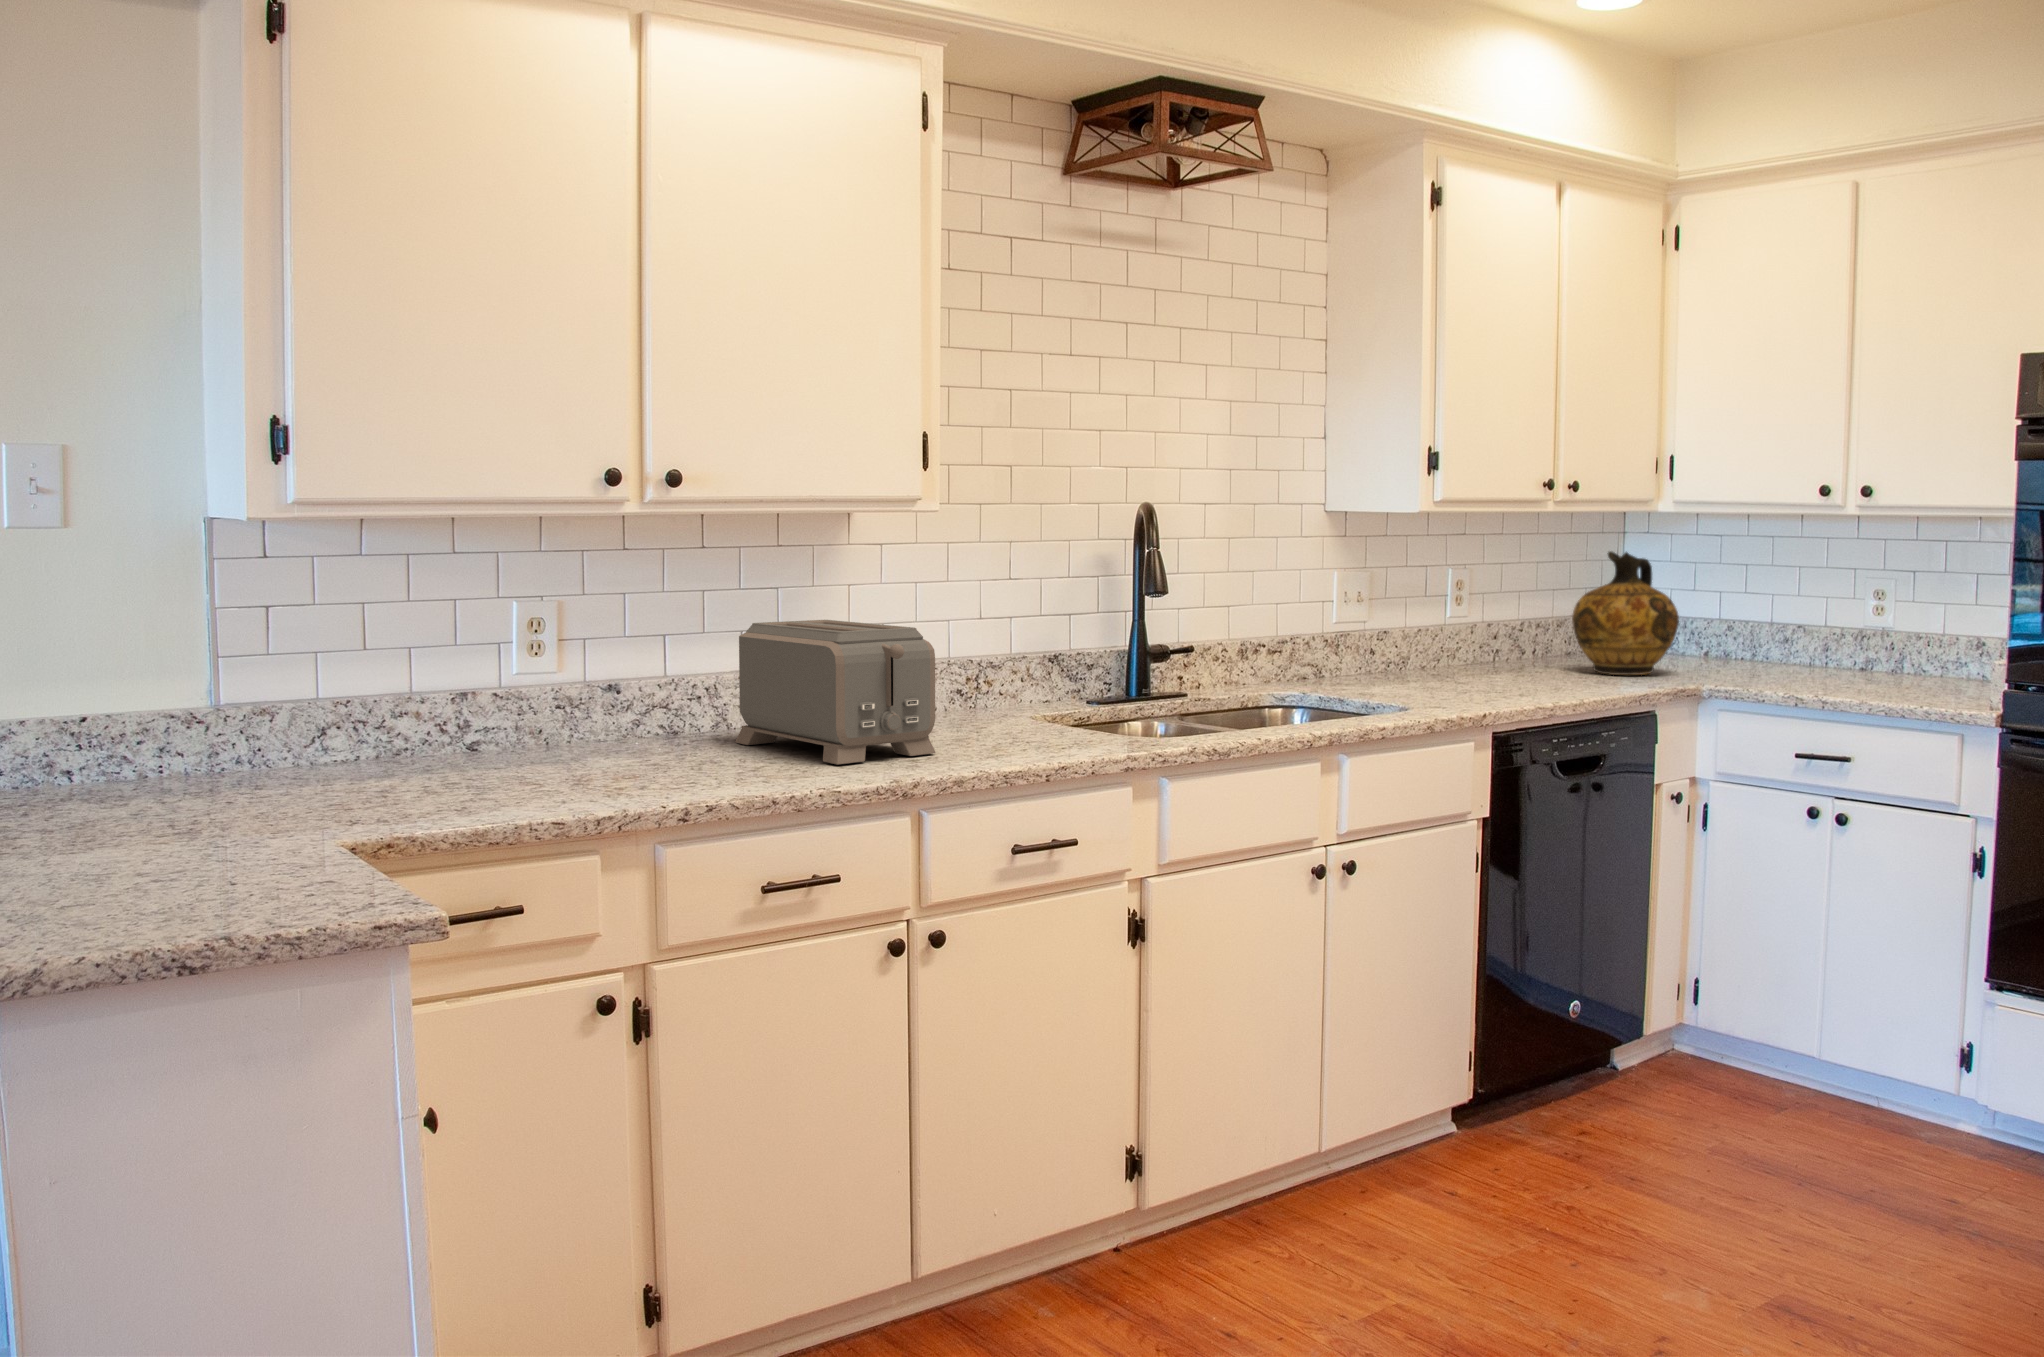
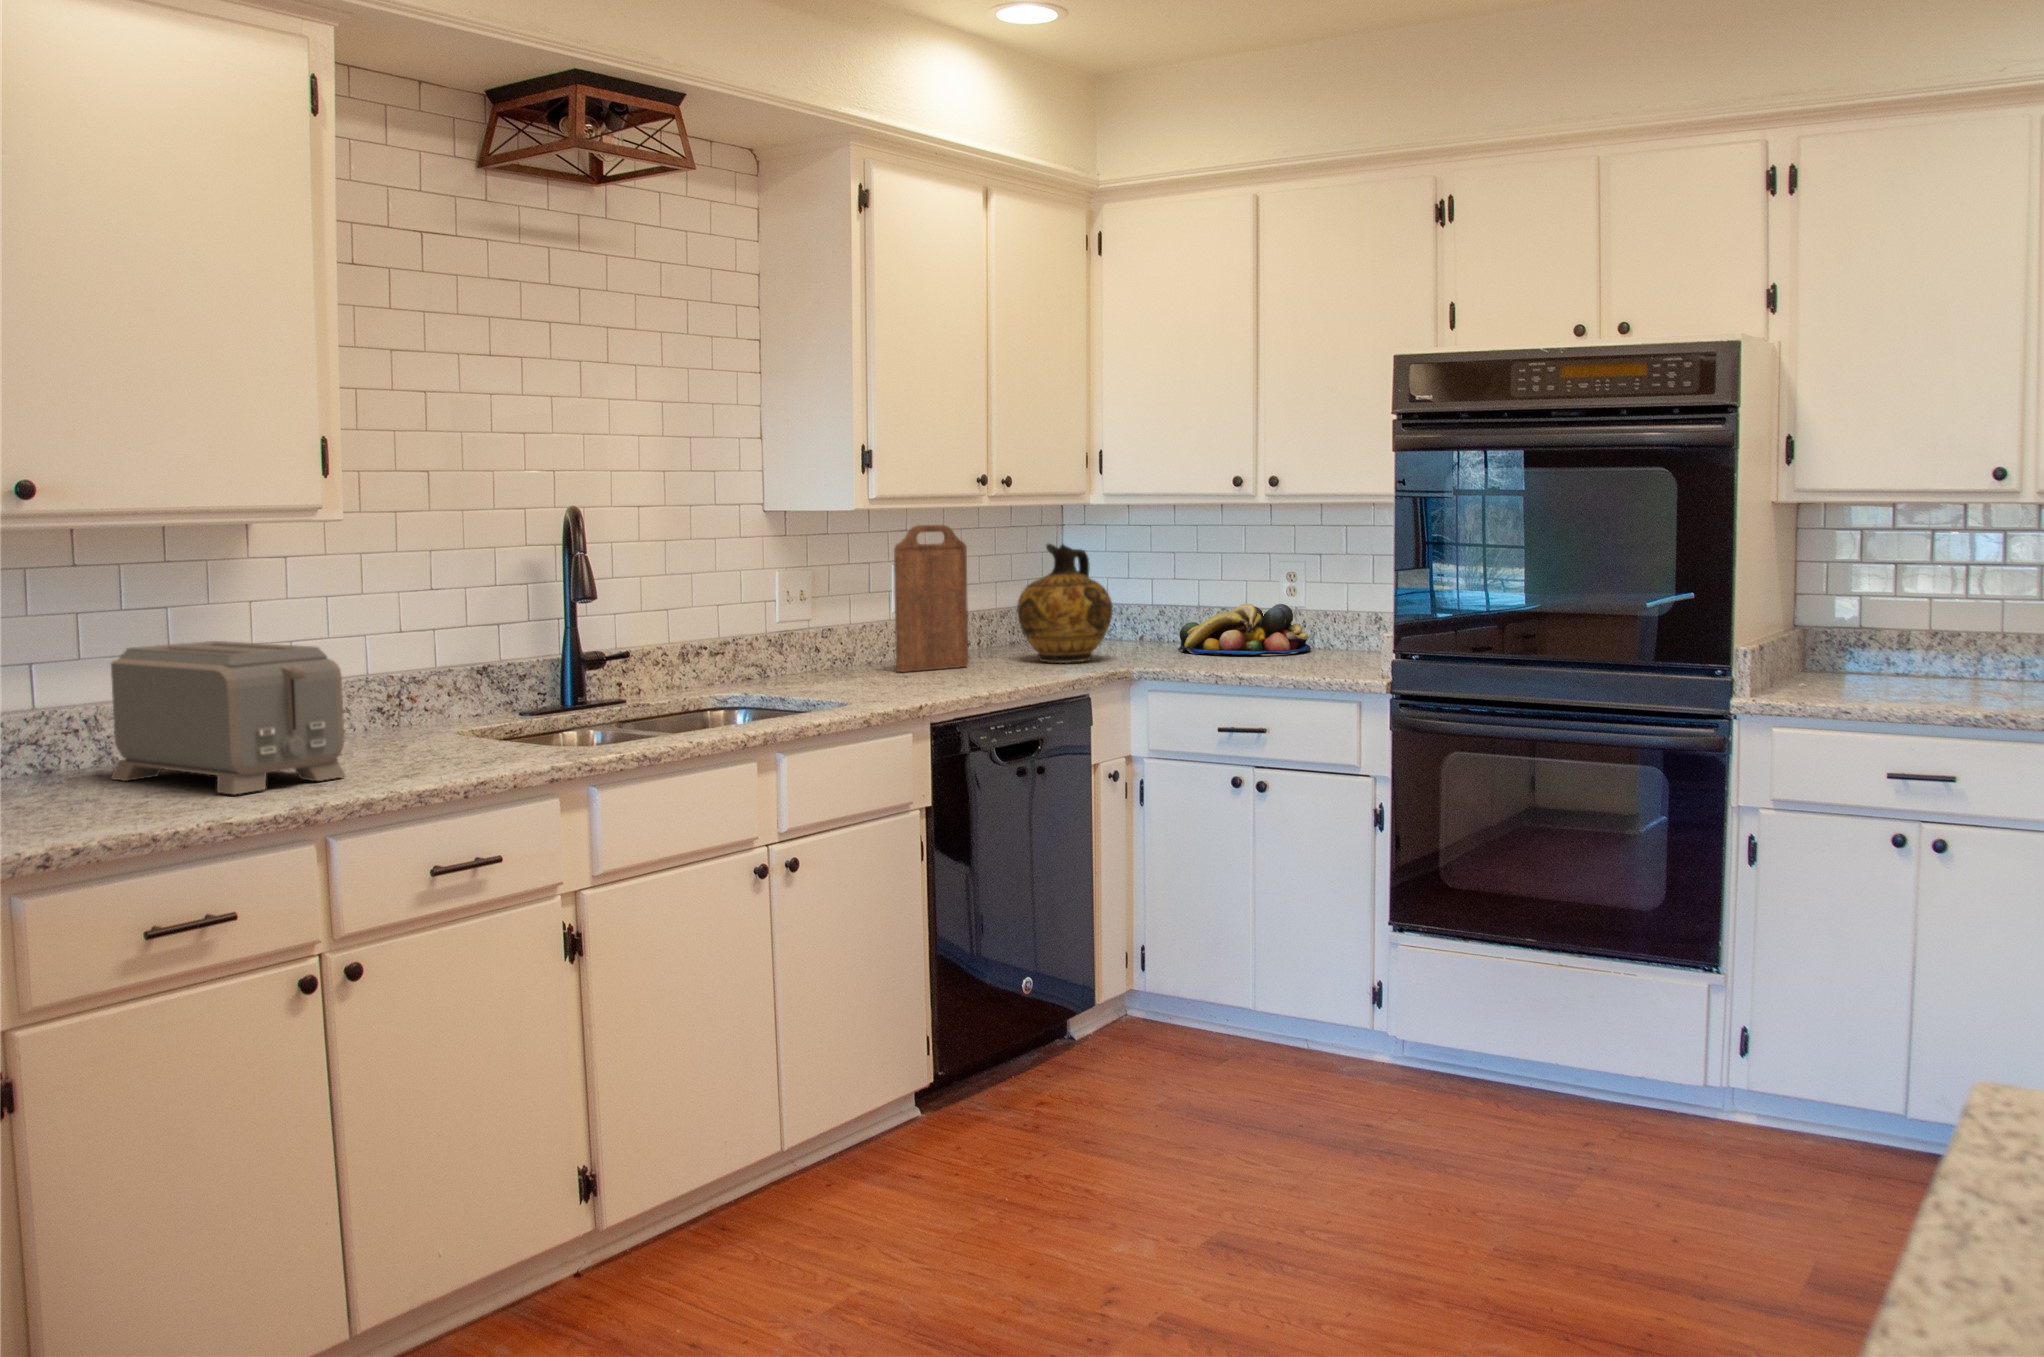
cutting board: none [1446,530,1523,677] -> present [894,525,968,672]
fruit bowl: none [1744,620,1906,675] -> present [1178,604,1311,655]

